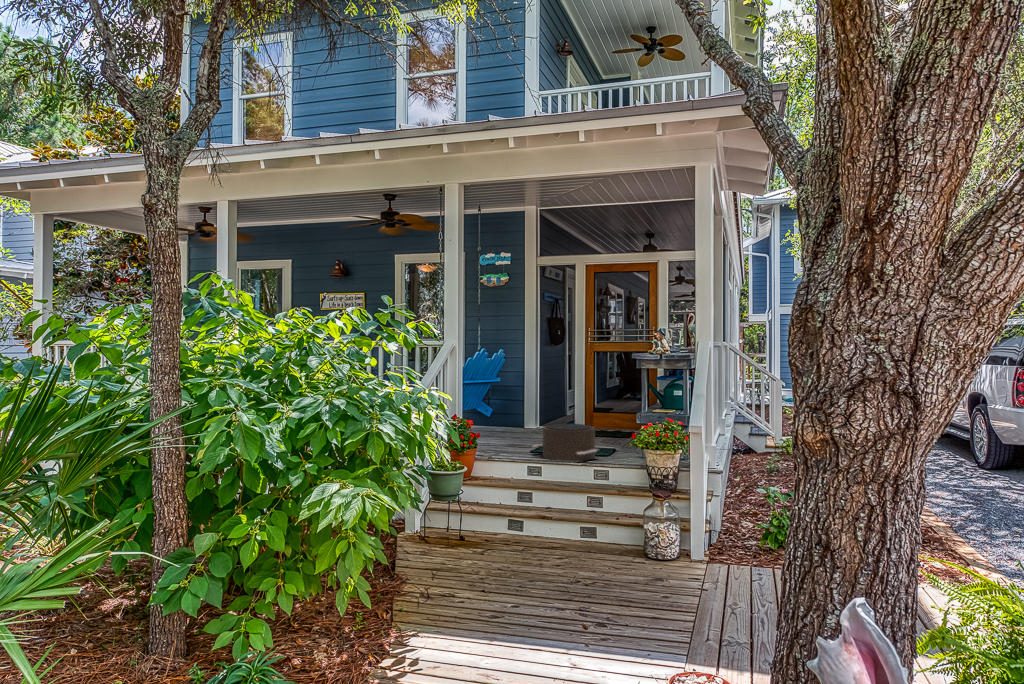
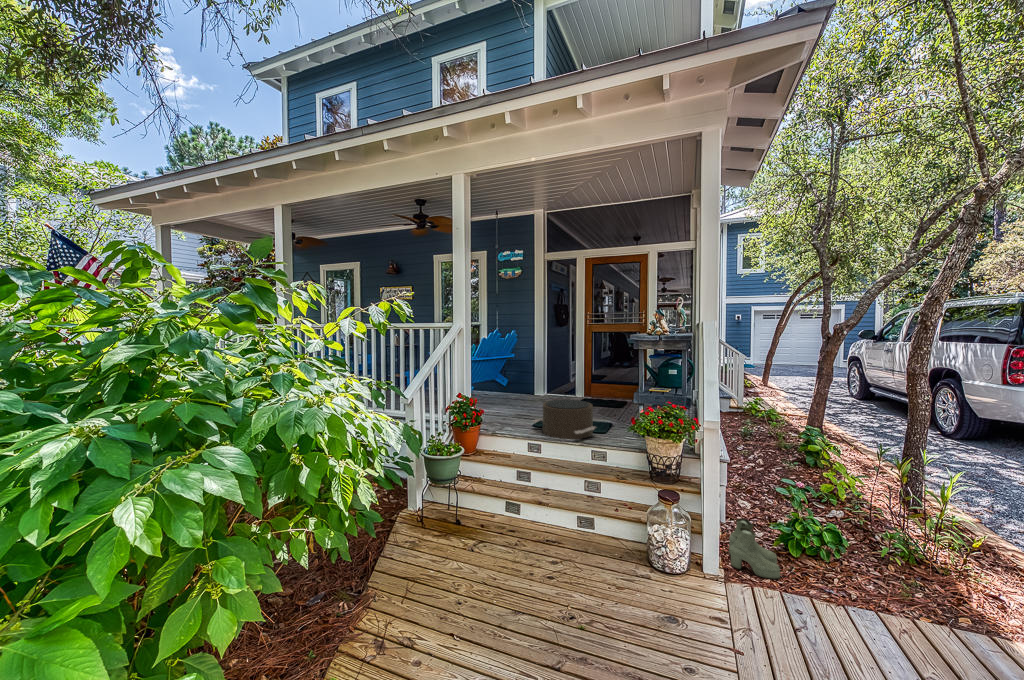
boots: none [715,518,755,561] -> present [729,519,780,579]

